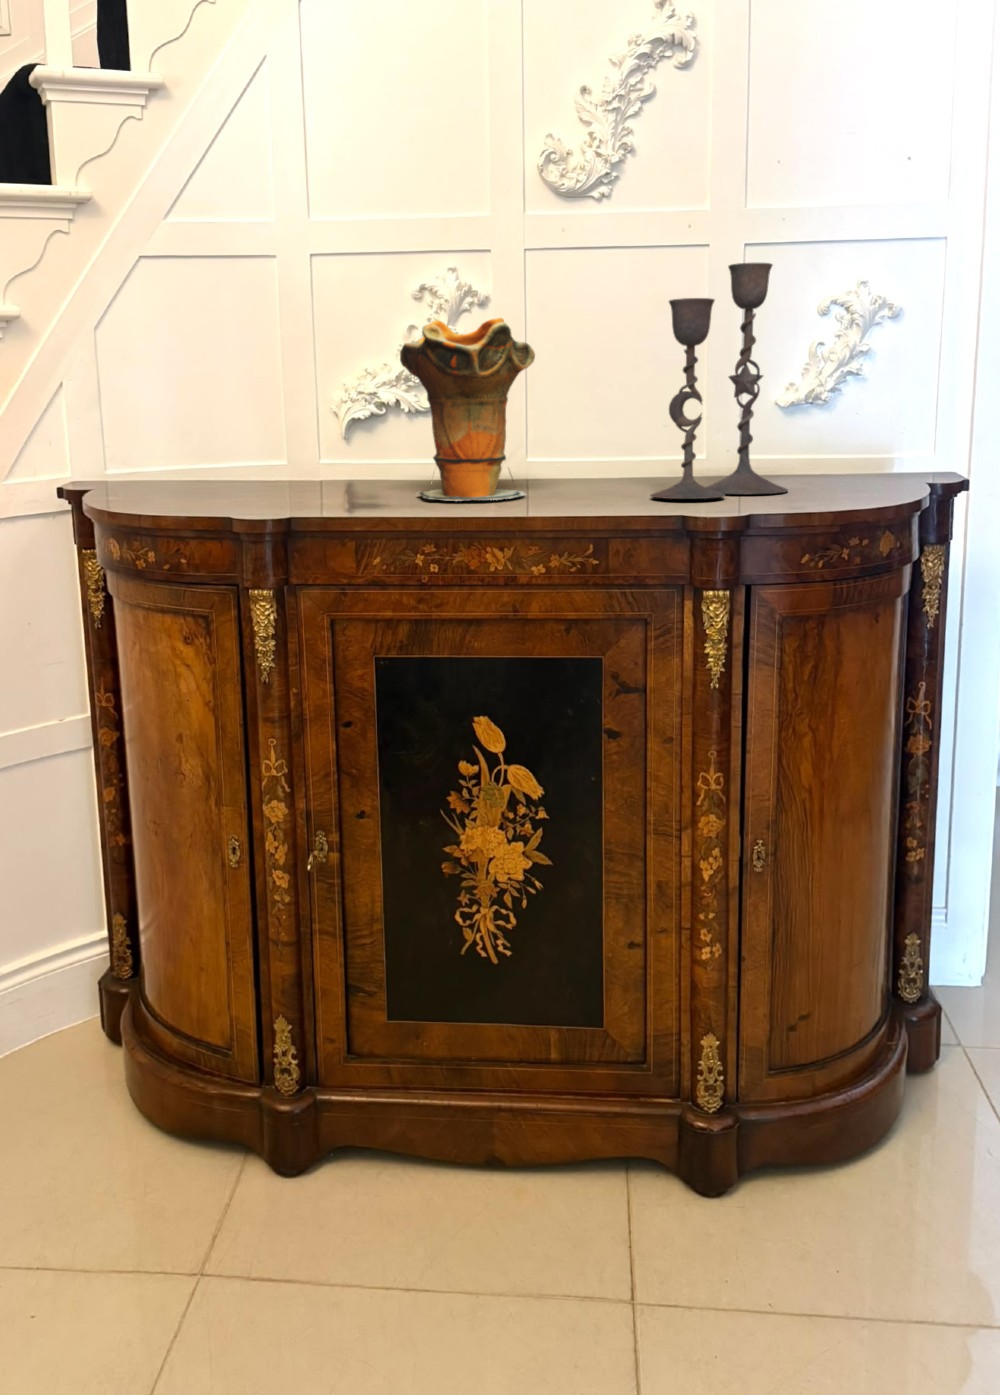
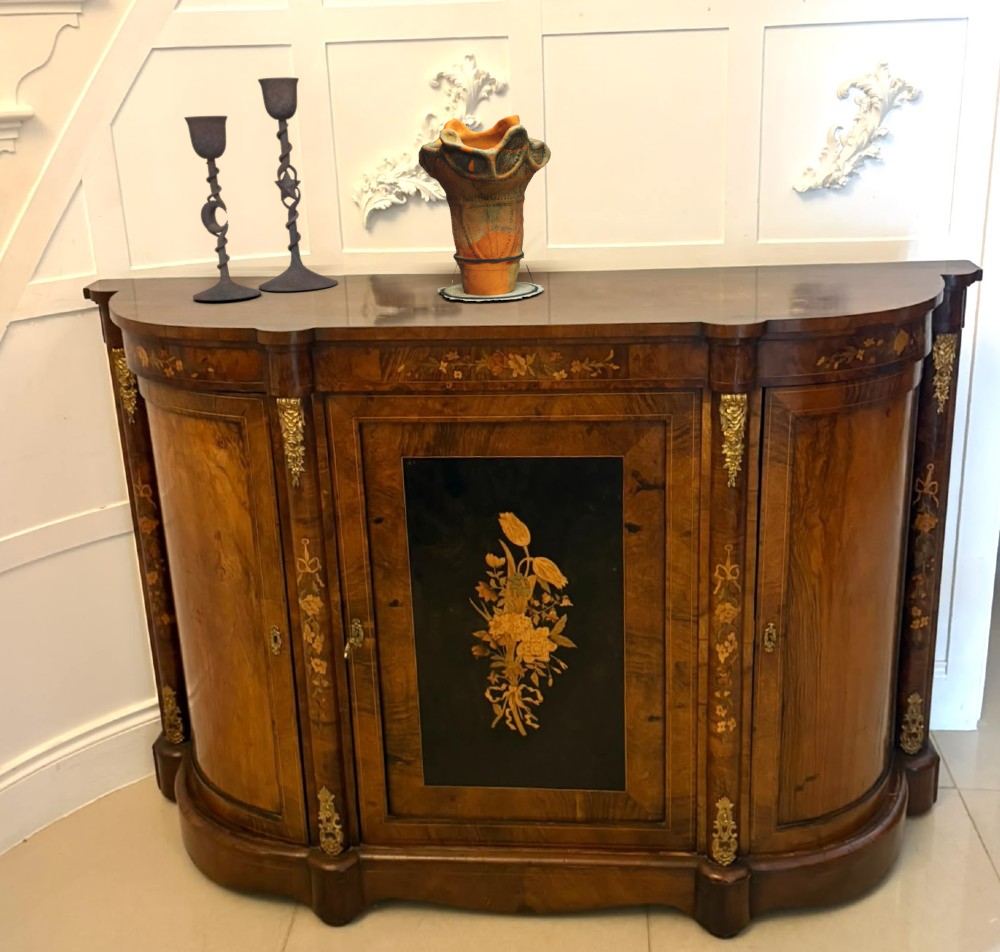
candlestick: present [651,263,788,499] -> present [185,77,338,301]

